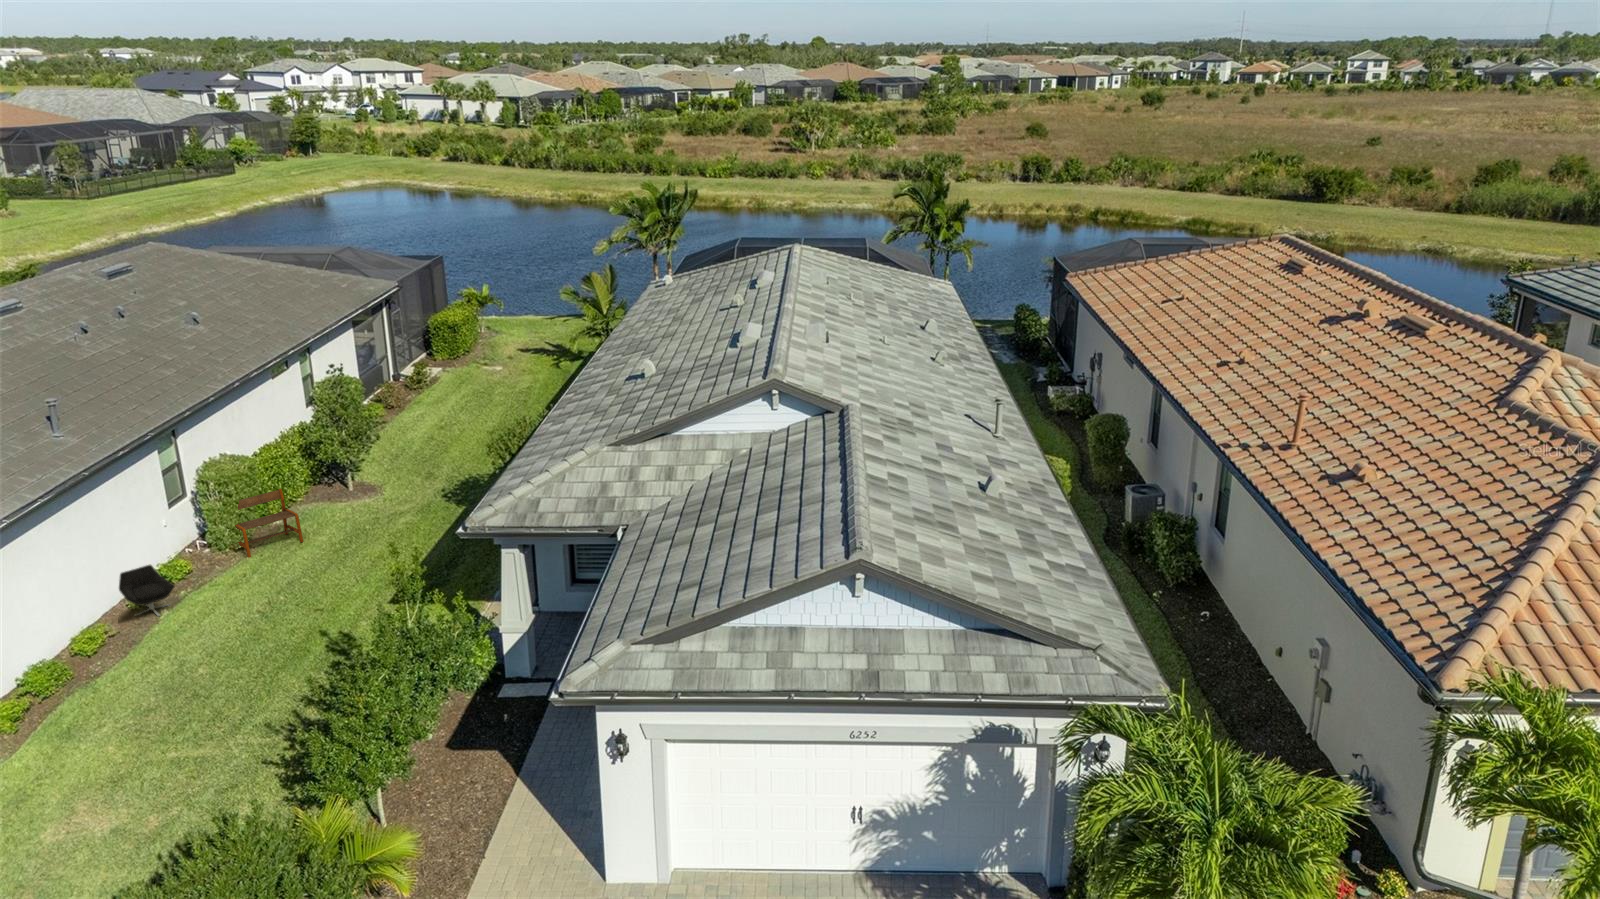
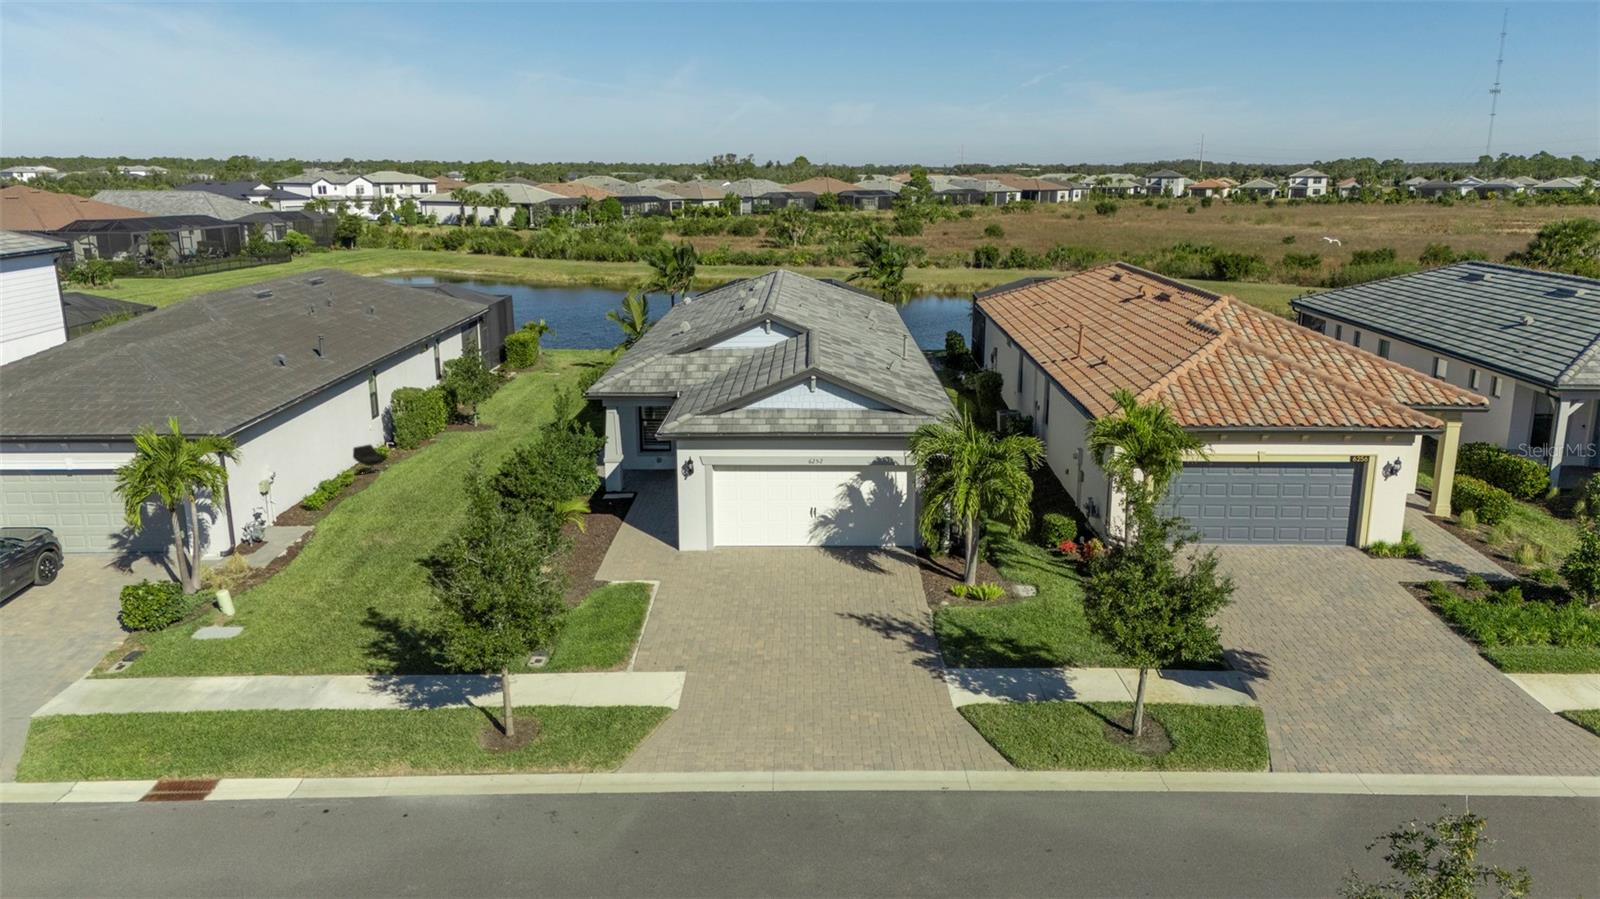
bench: present [235,489,303,557] -> none [410,412,454,453]

